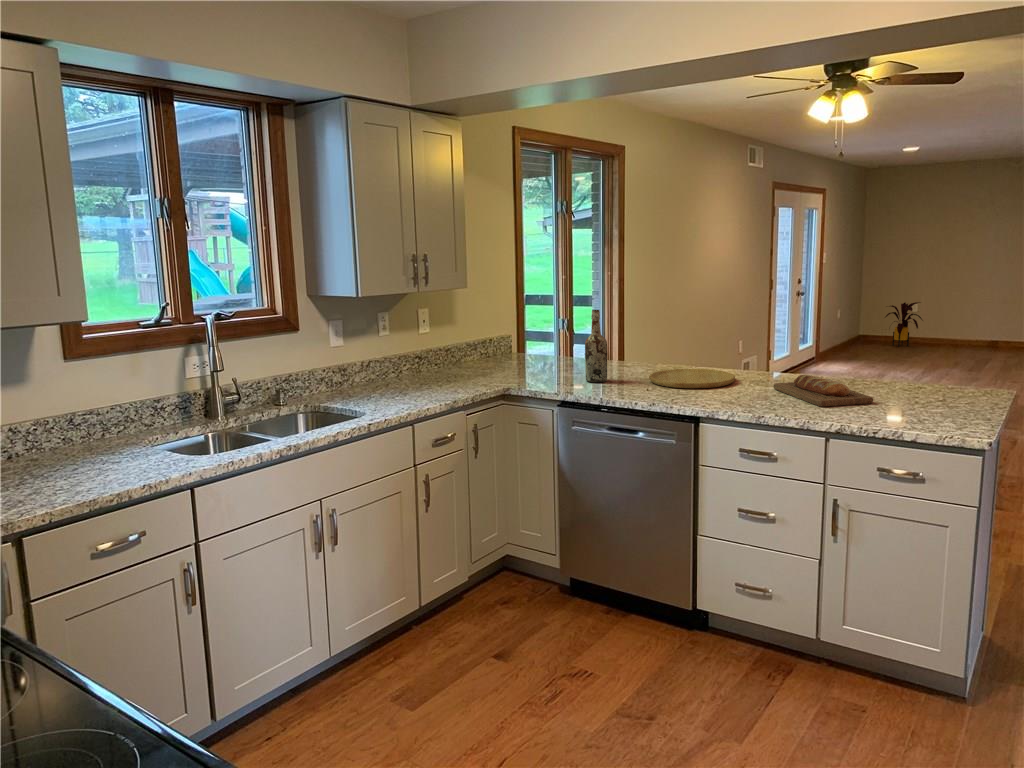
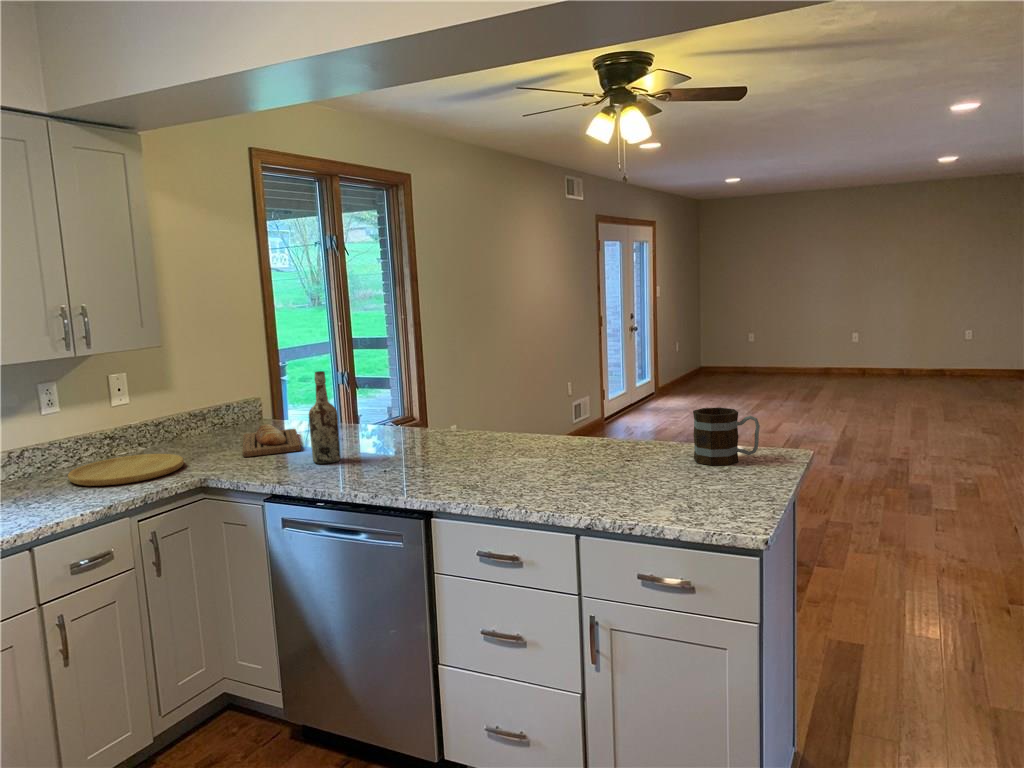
house plant: present [885,302,922,347] -> none [723,333,763,379]
mug: none [911,350,974,396] -> present [693,408,760,465]
cutting board: present [649,369,735,388] -> present [68,454,184,486]
bread loaf: present [773,375,873,407] -> present [242,424,301,457]

